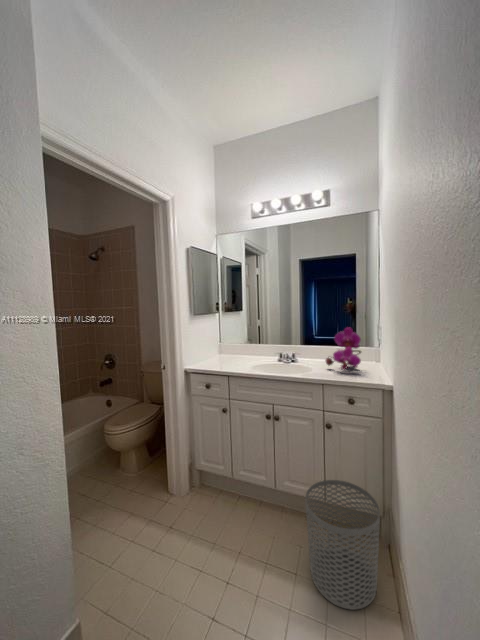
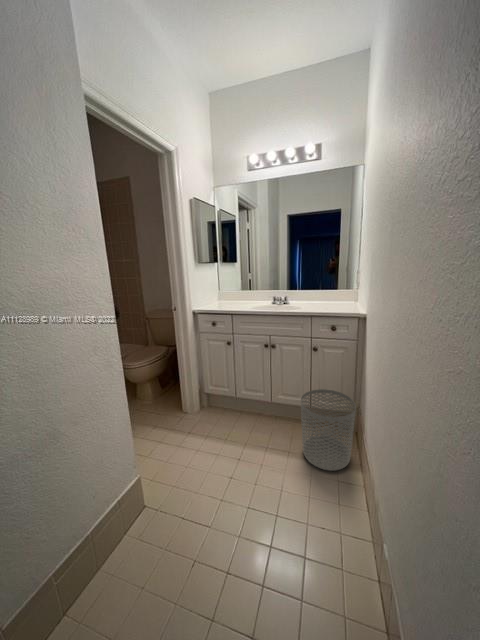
flower: present [326,327,361,370] -> none [313,272,344,307]

